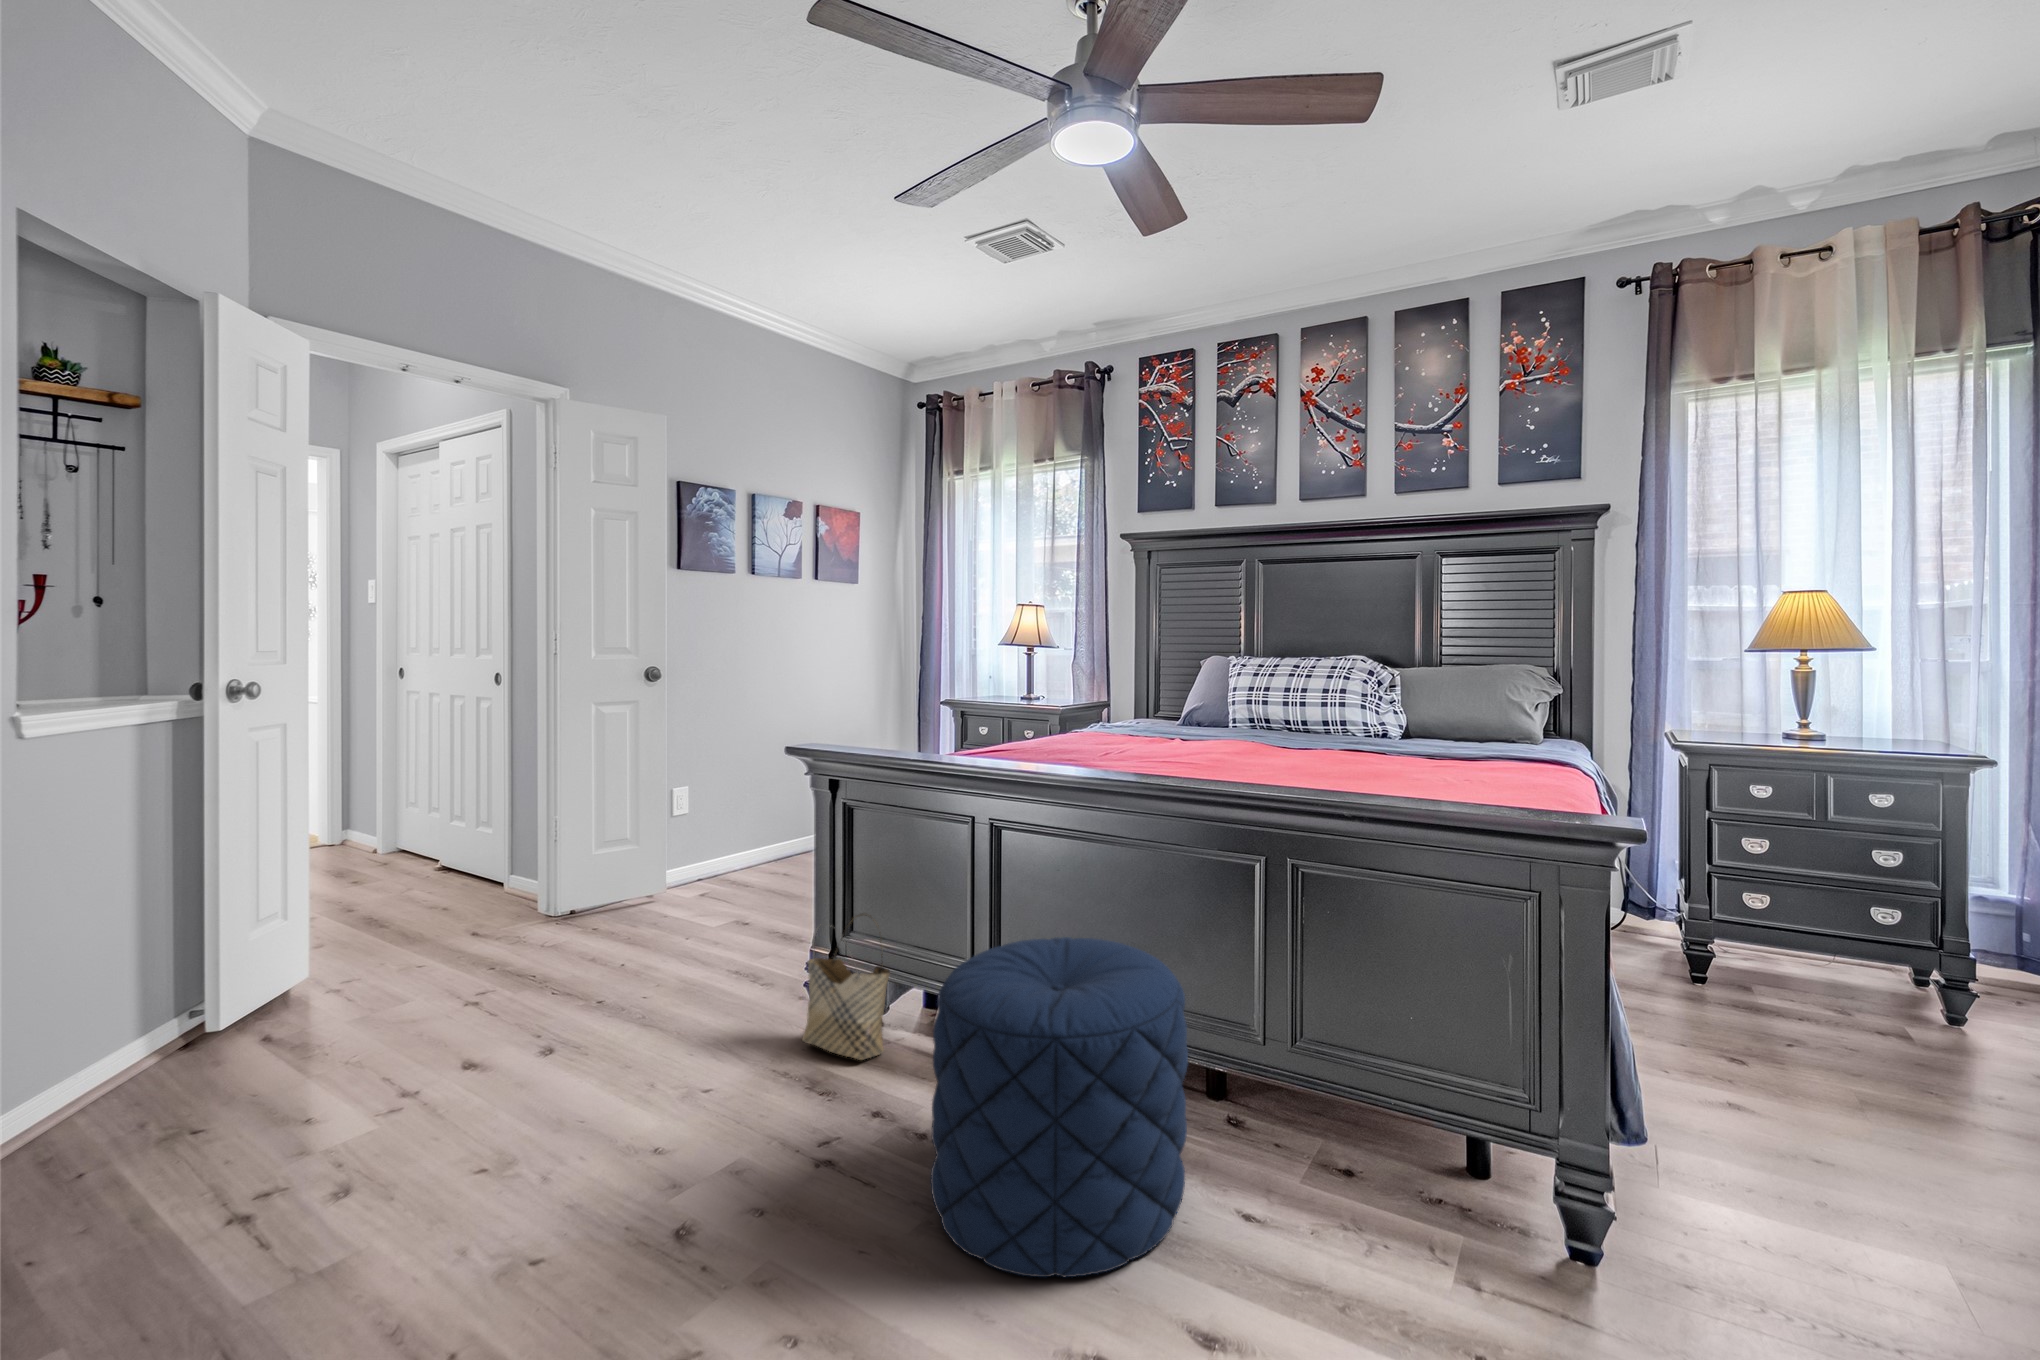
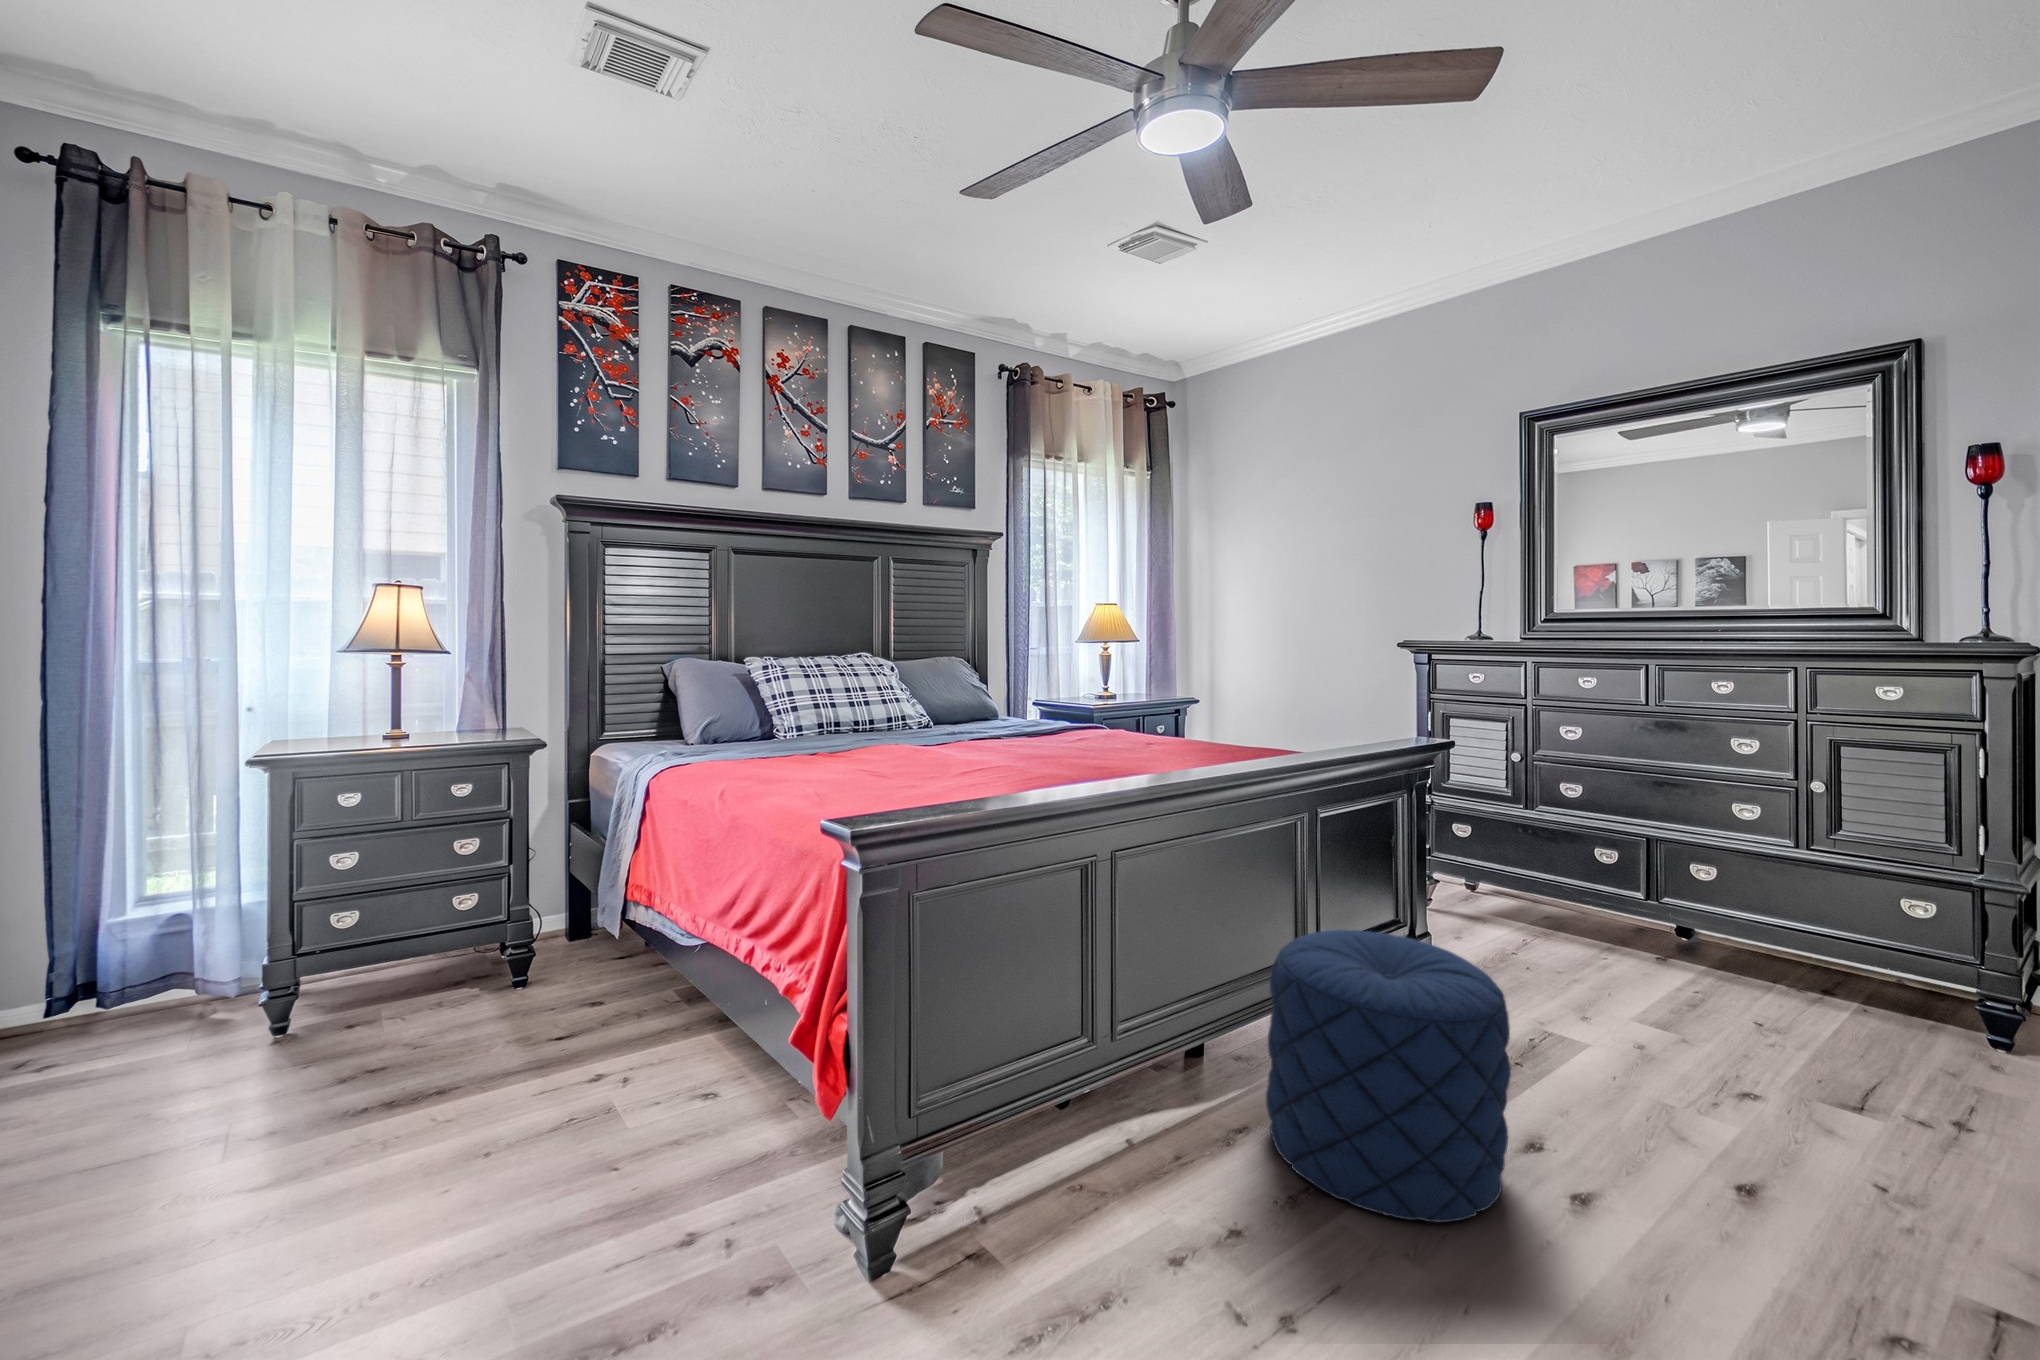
woven basket: present [802,914,890,1060] -> none [972,1048,1080,1266]

